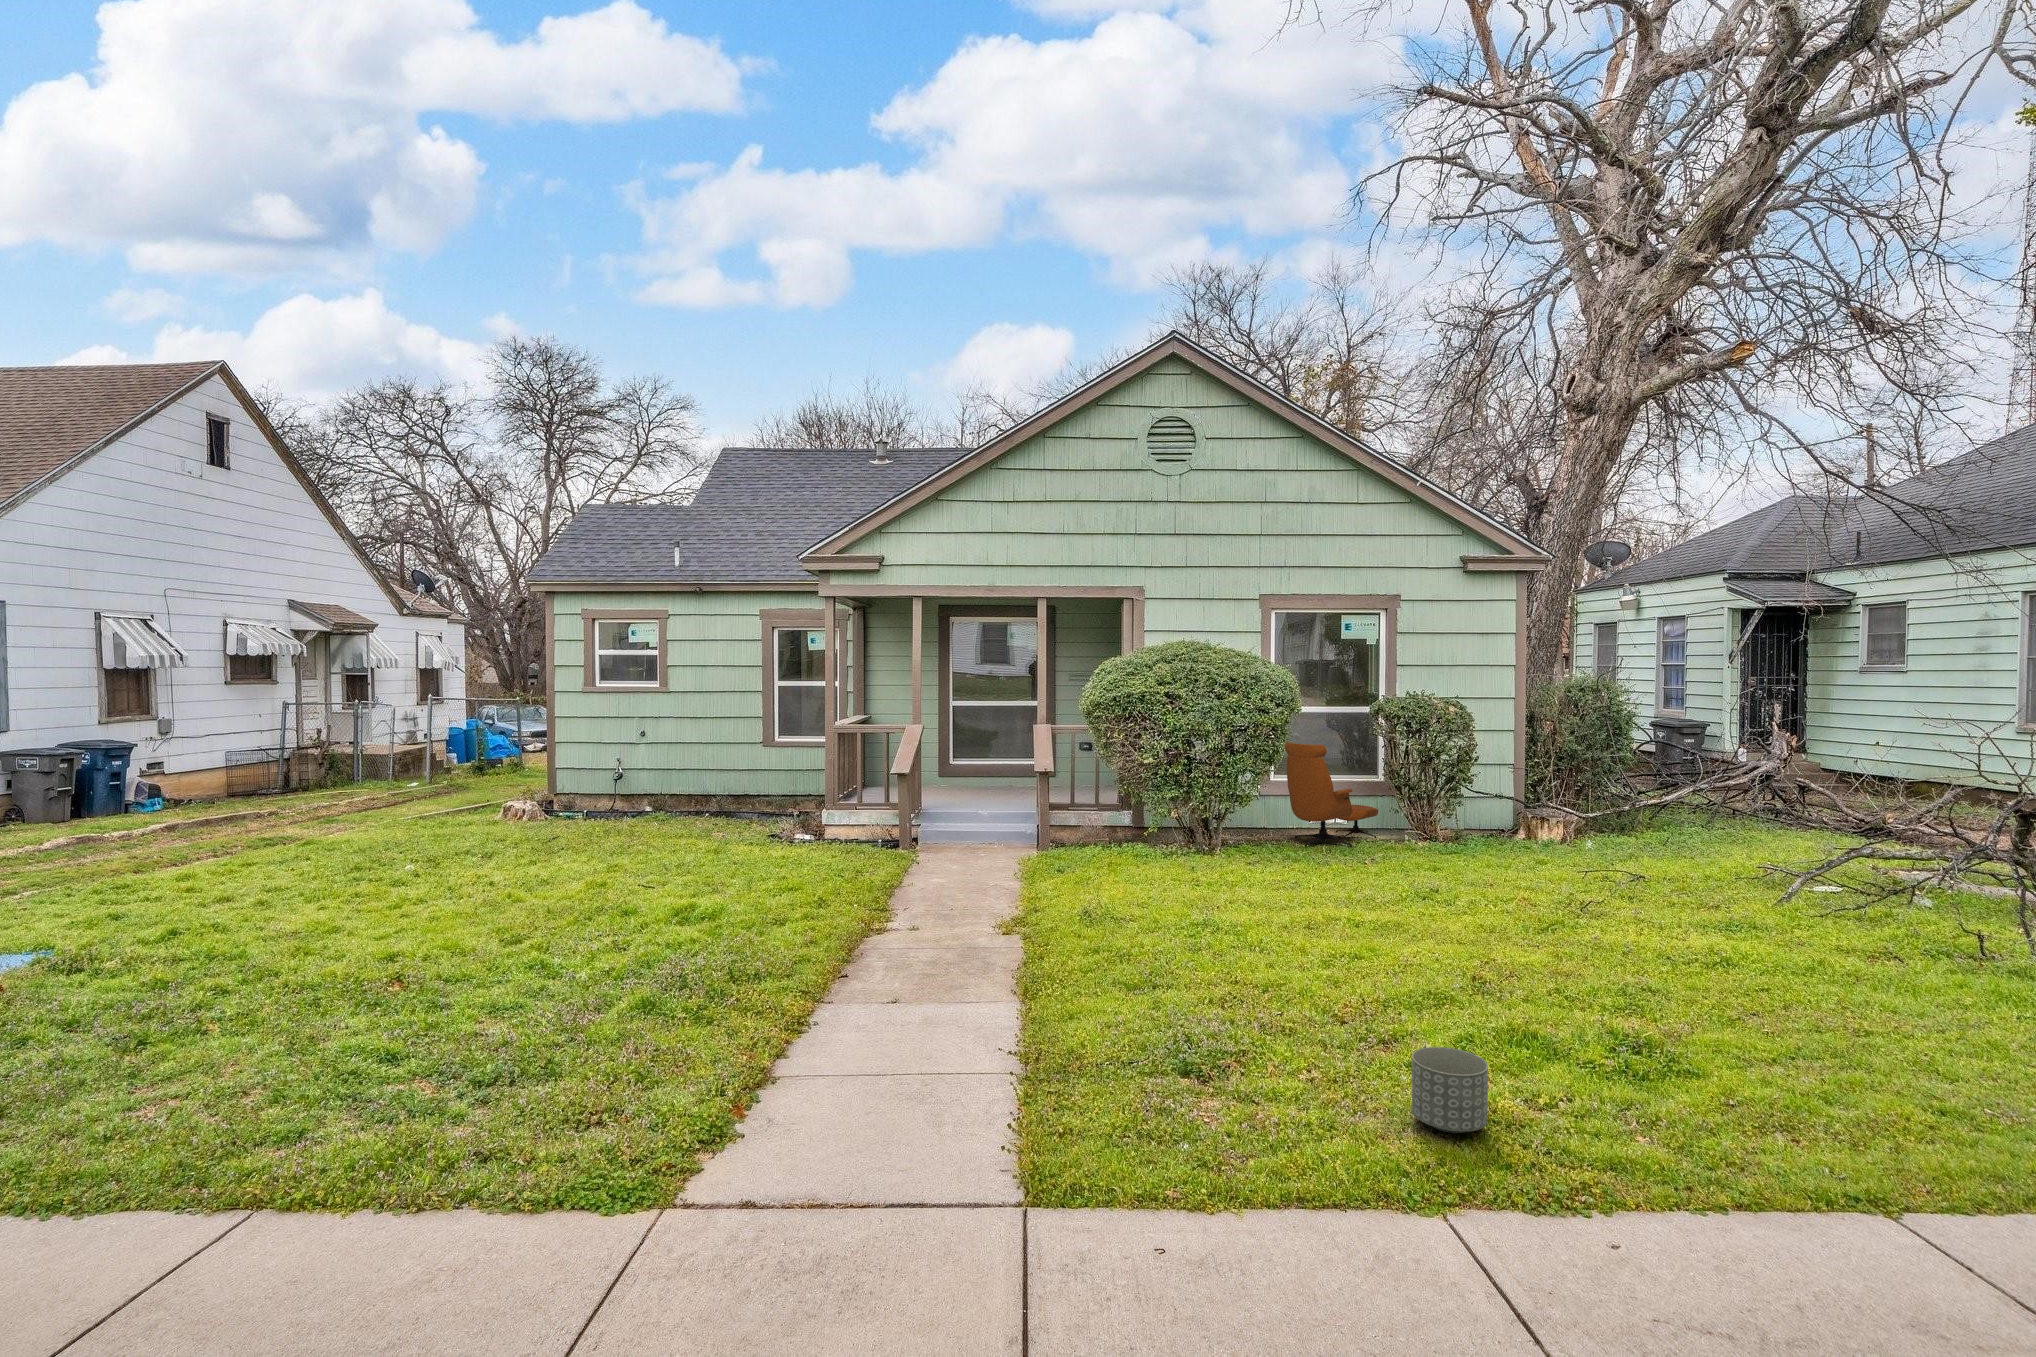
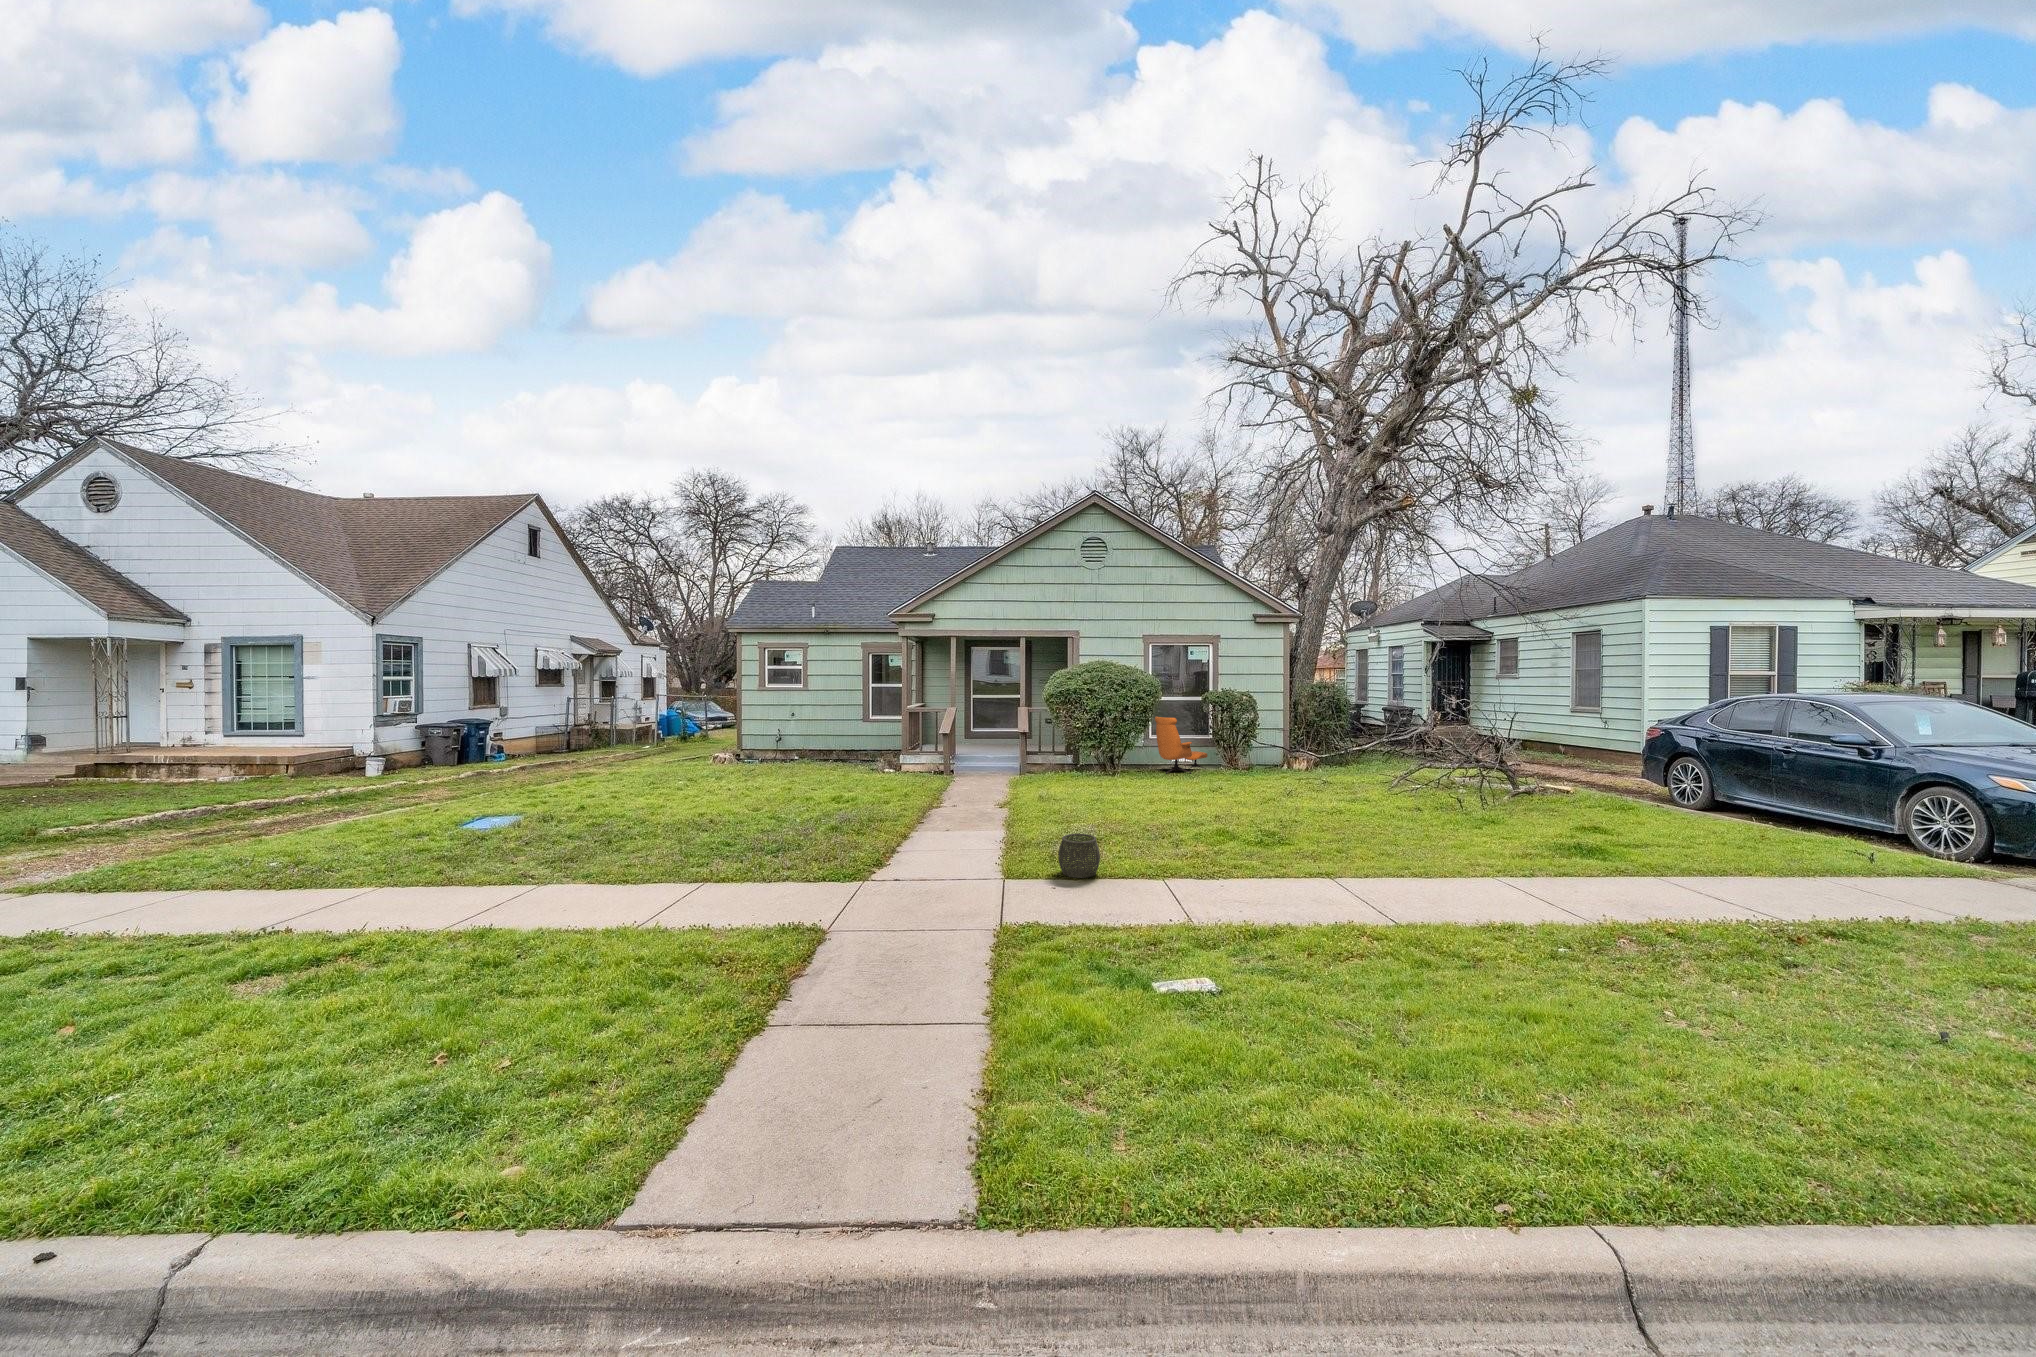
woven basket: none [1134,1017,1229,1125] -> present [1058,834,1100,878]
planter: present [1412,1047,1488,1133] -> none [1180,844,1212,880]

